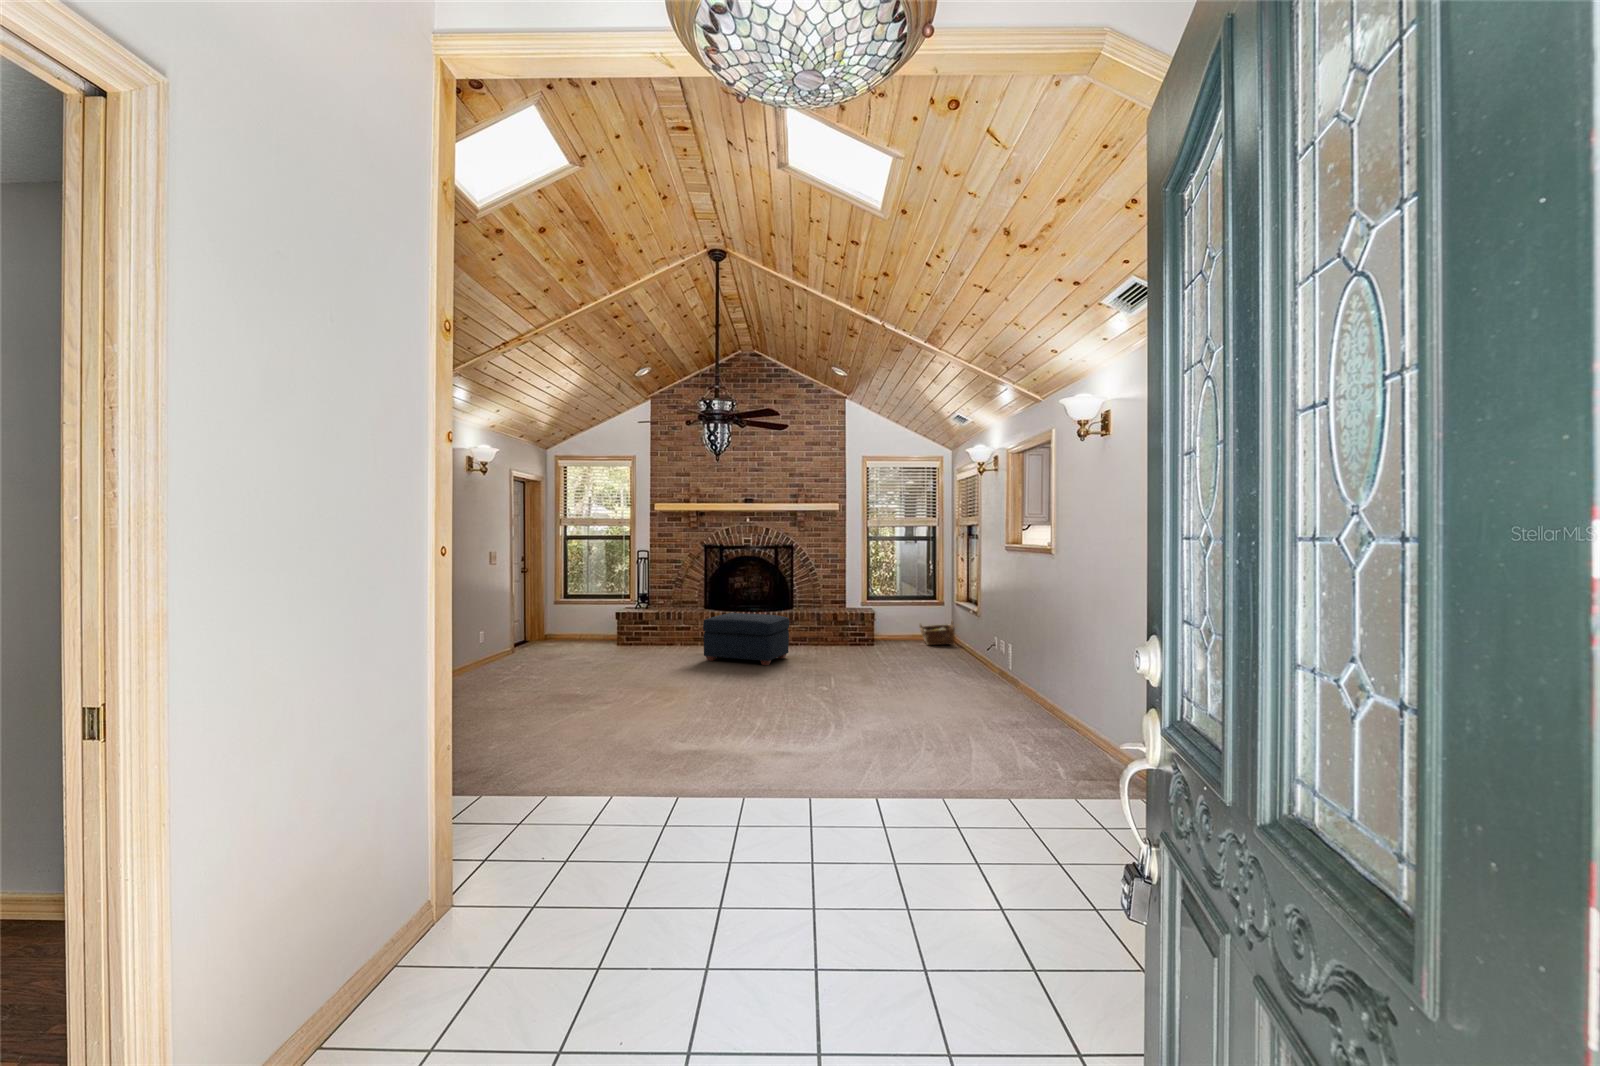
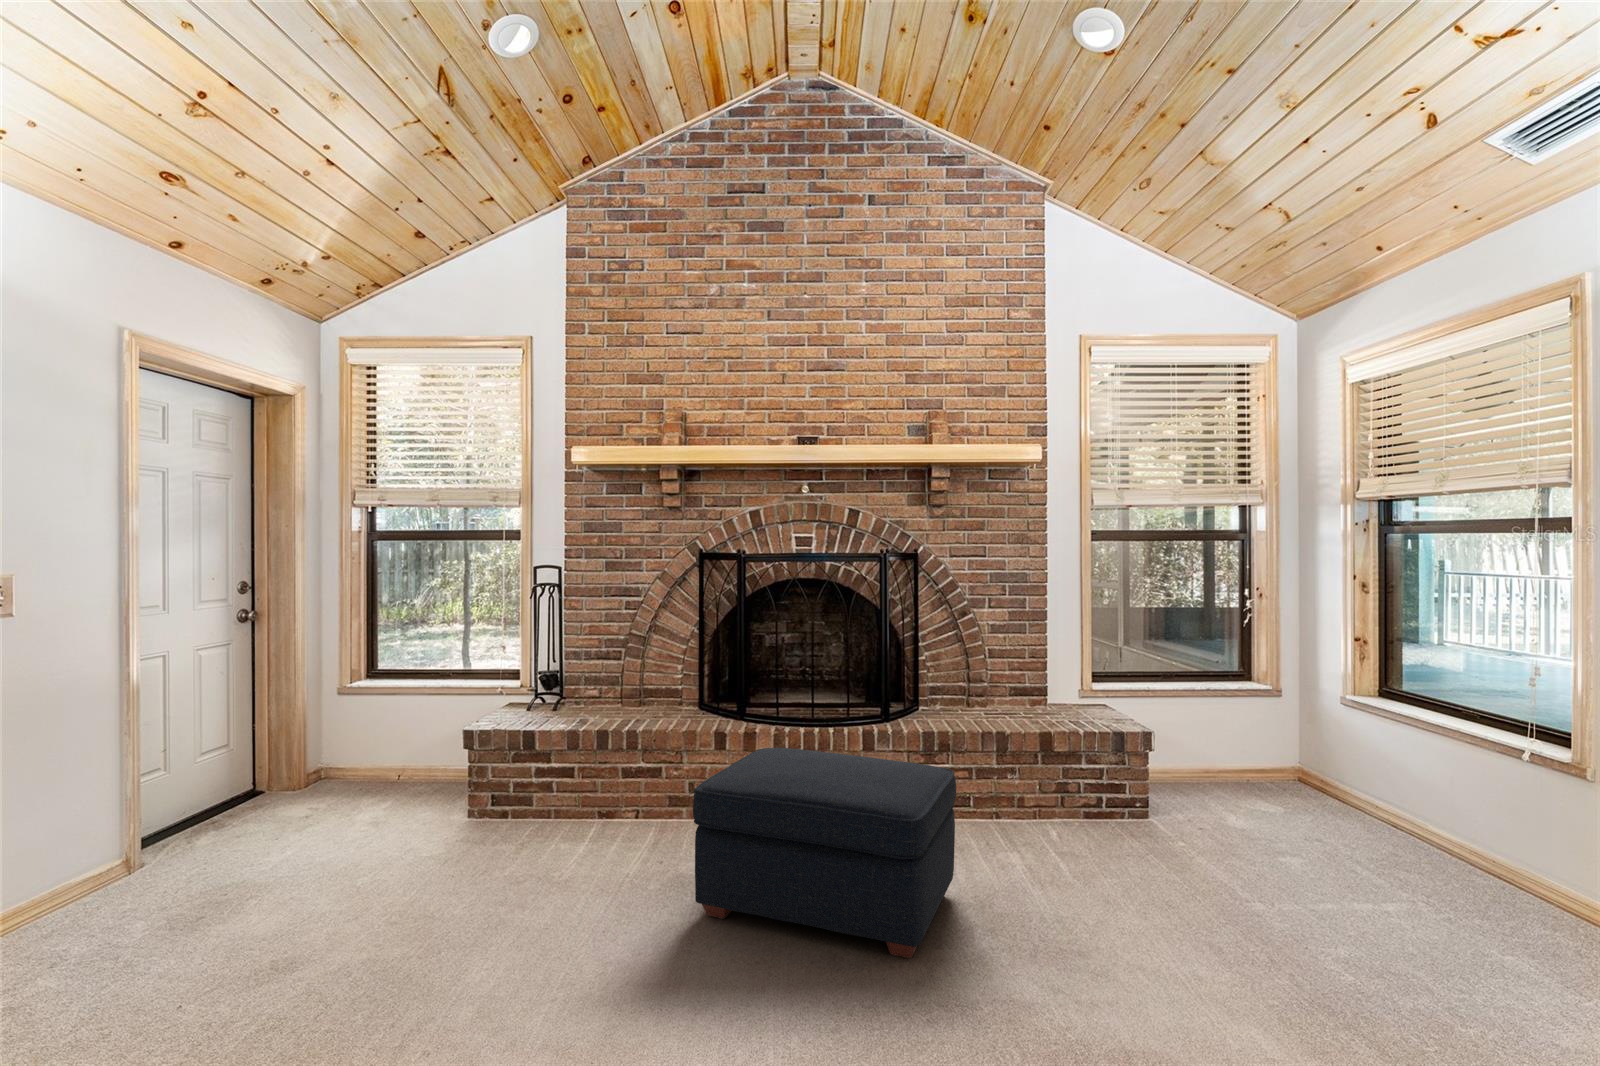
woven basket: present [920,621,955,645] -> none [1241,740,1350,812]

